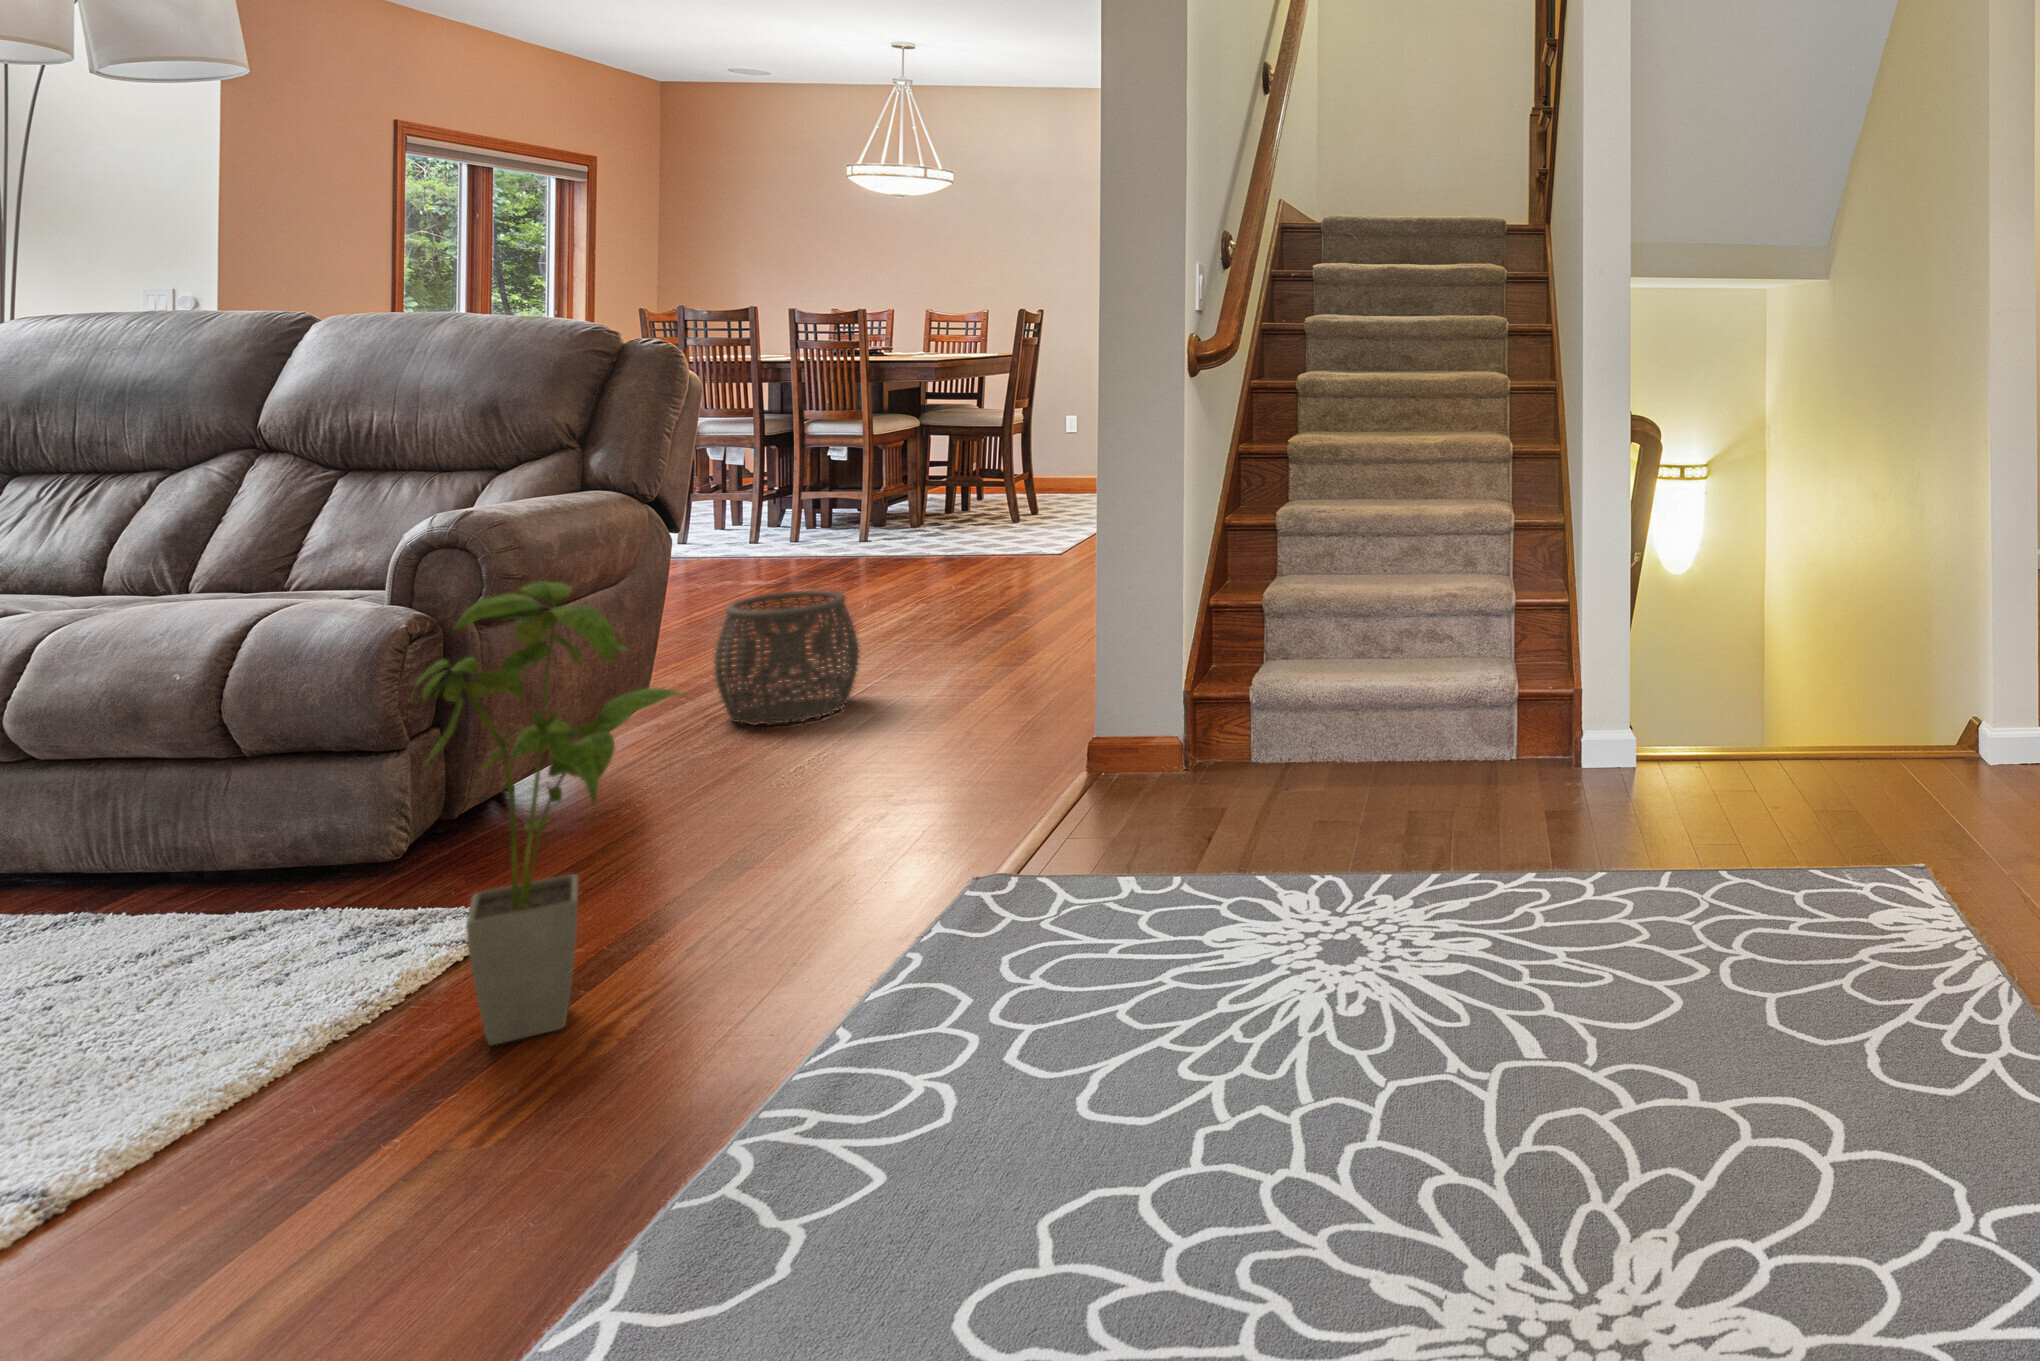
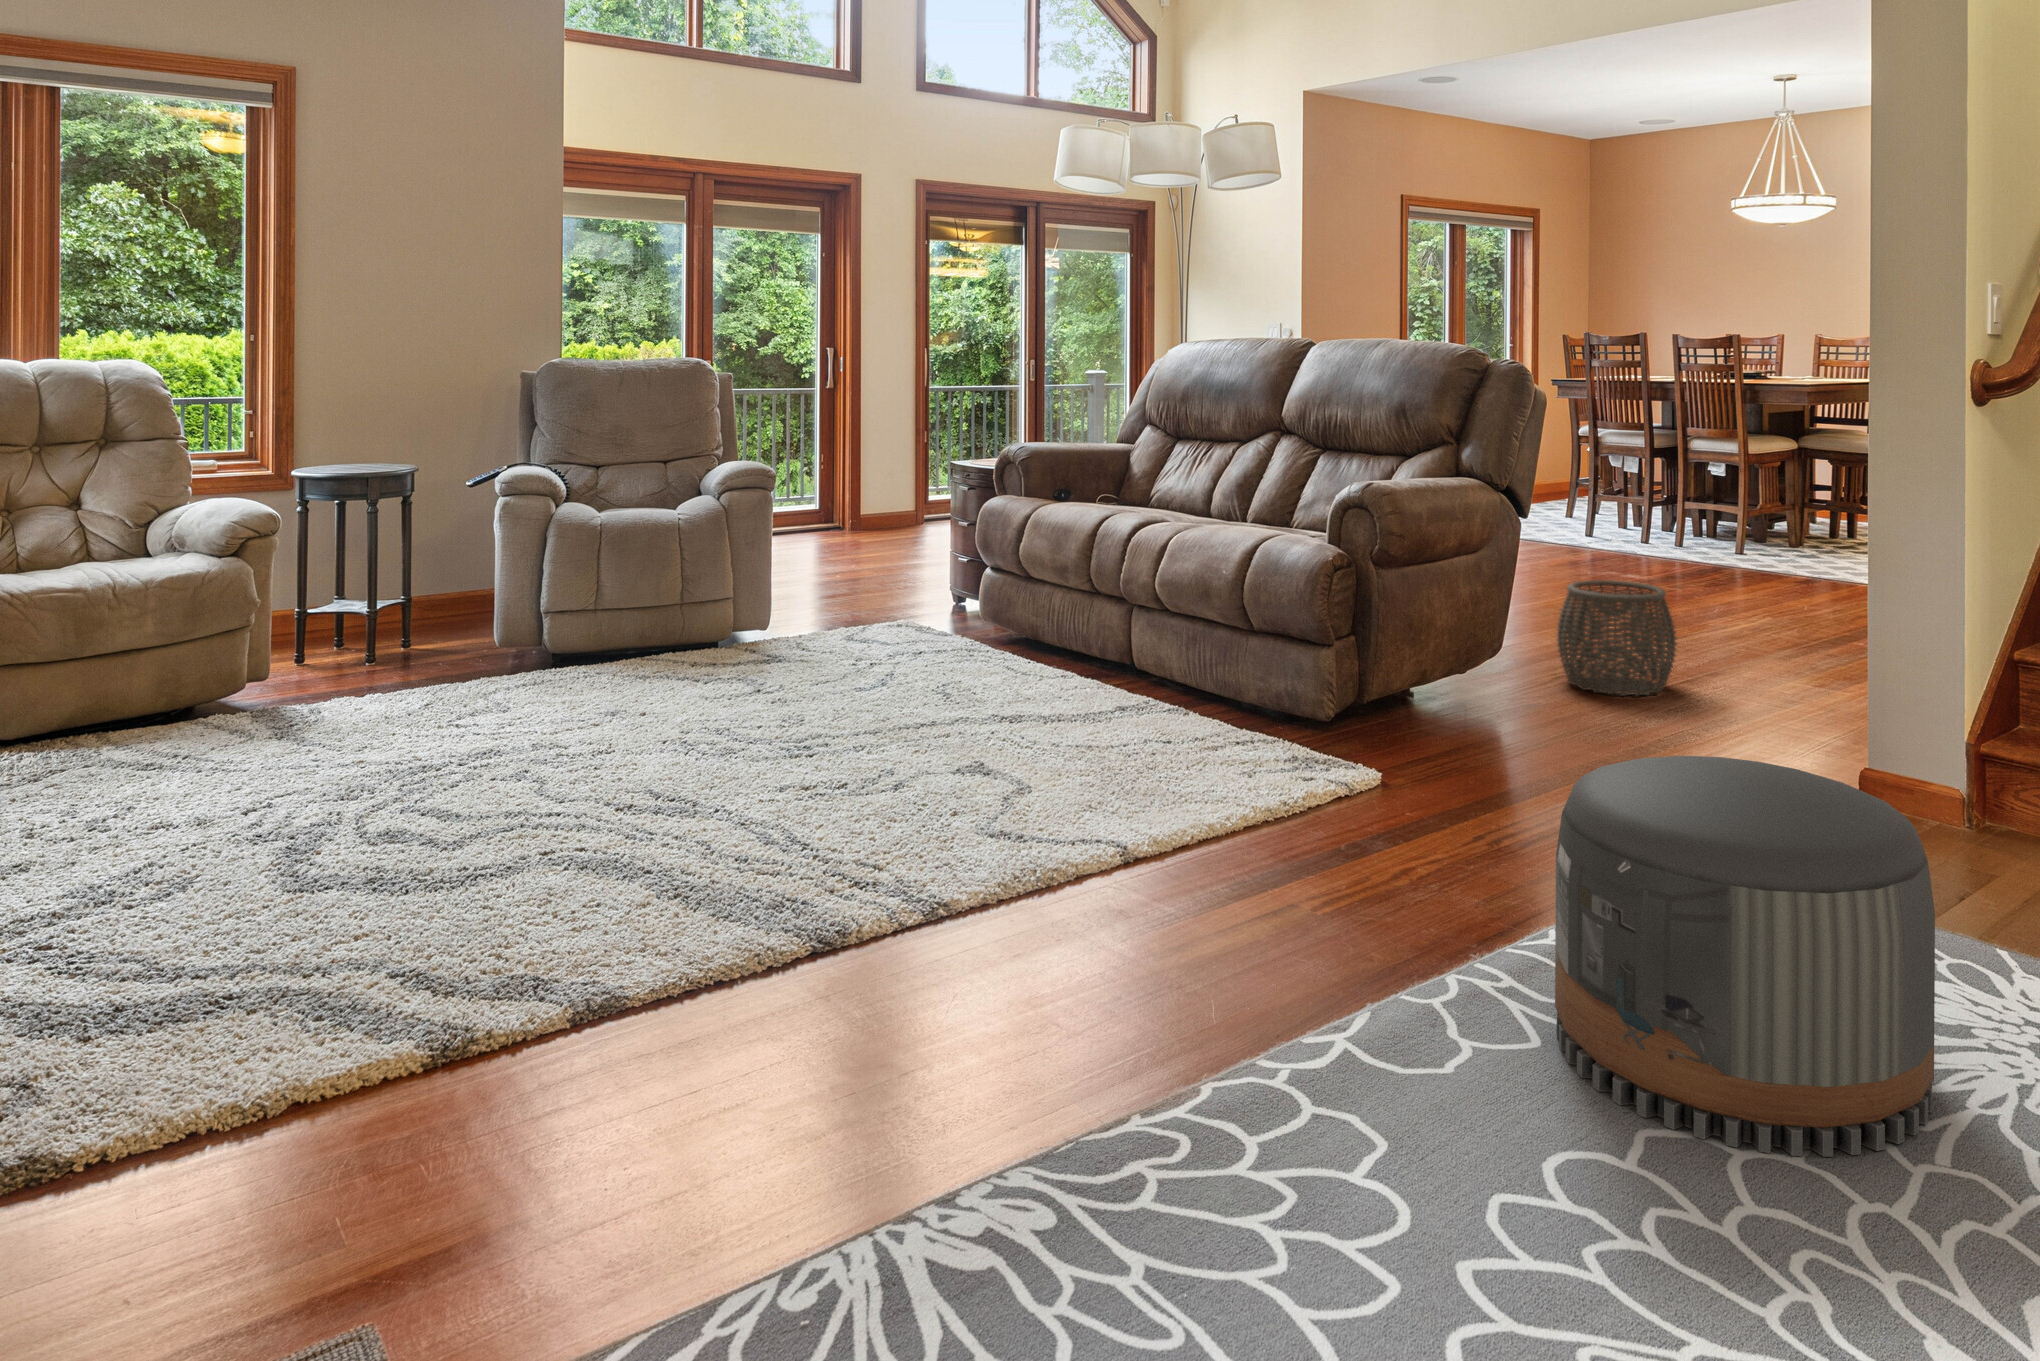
house plant: present [416,581,691,1045] -> none [1302,528,1479,862]
pouf: none [883,761,1277,1203] -> present [1555,756,1935,1157]

